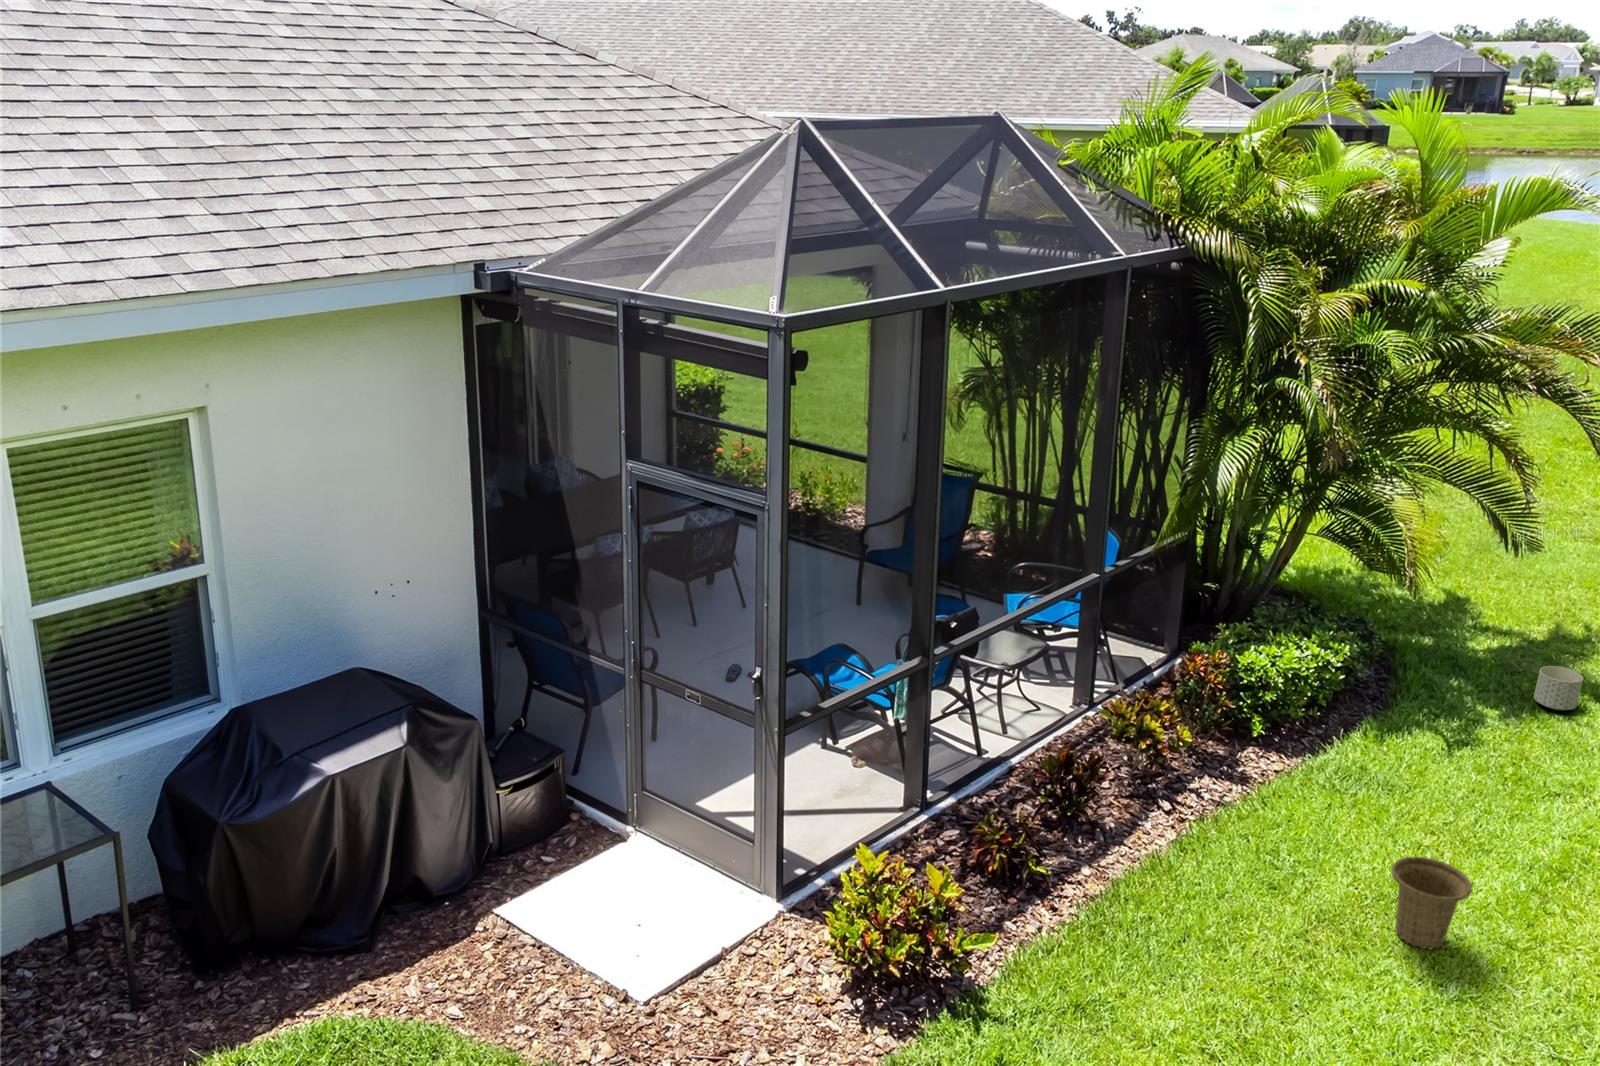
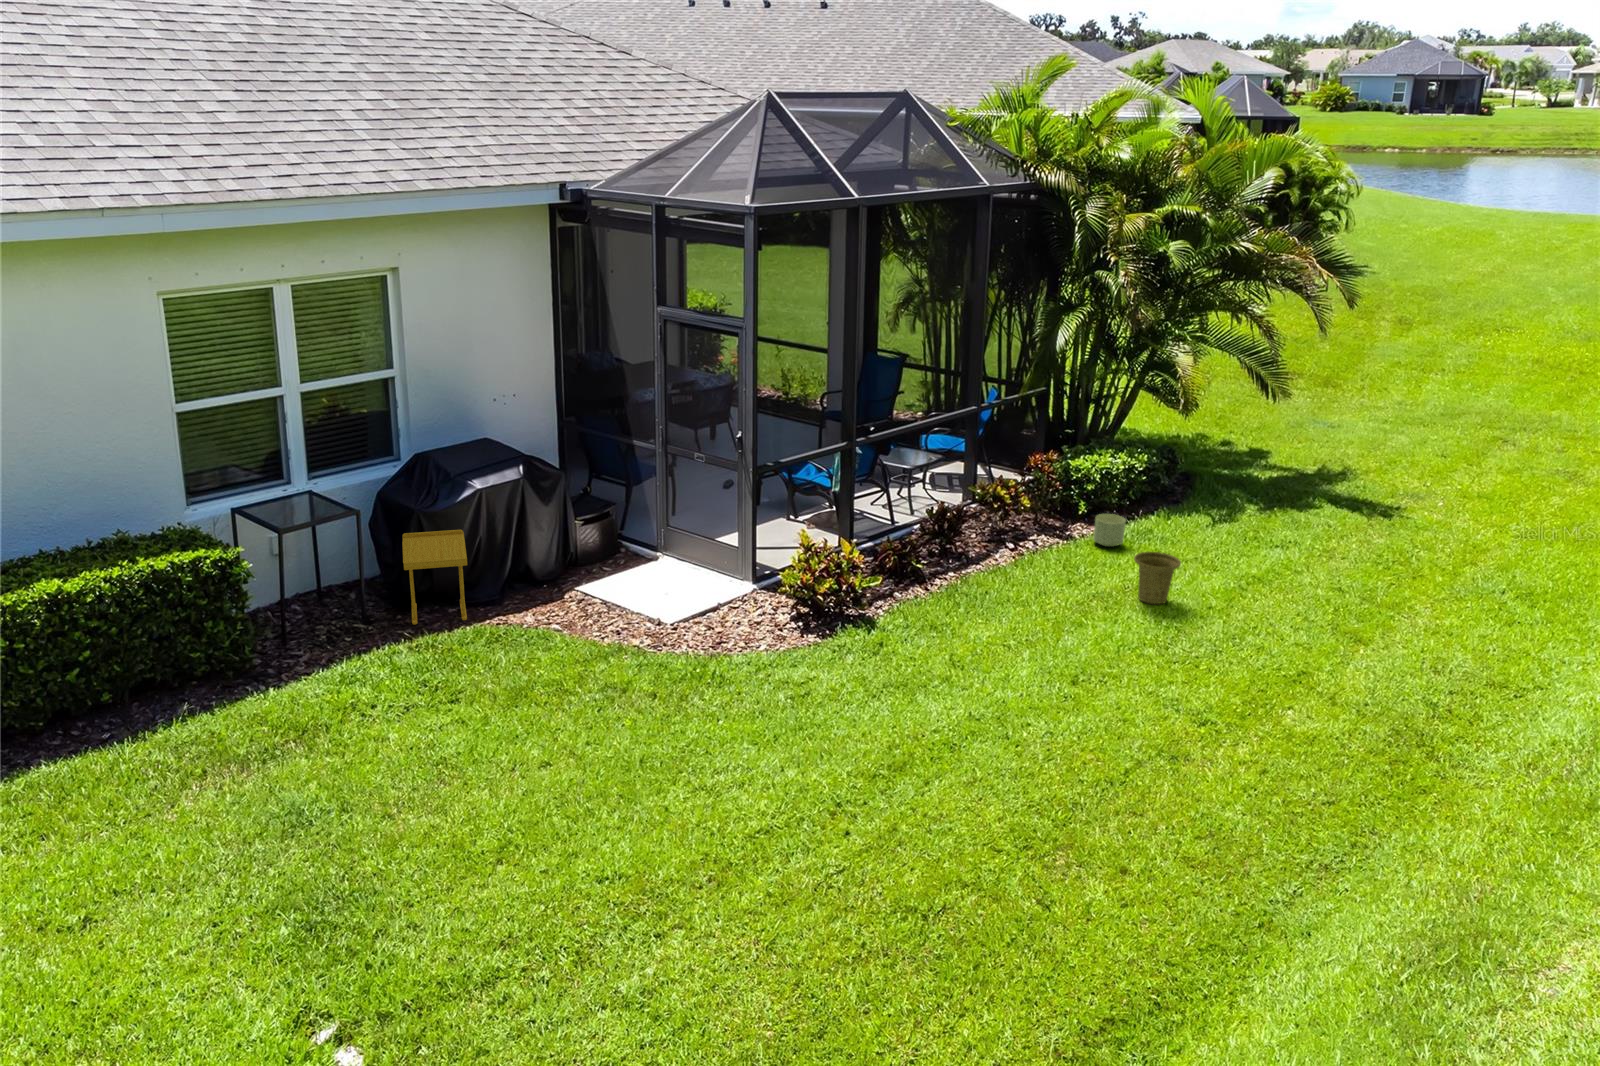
planter: present [1534,666,1583,711] -> present [1093,514,1126,547]
side table: none [183,849,306,1024] -> present [402,530,467,625]

